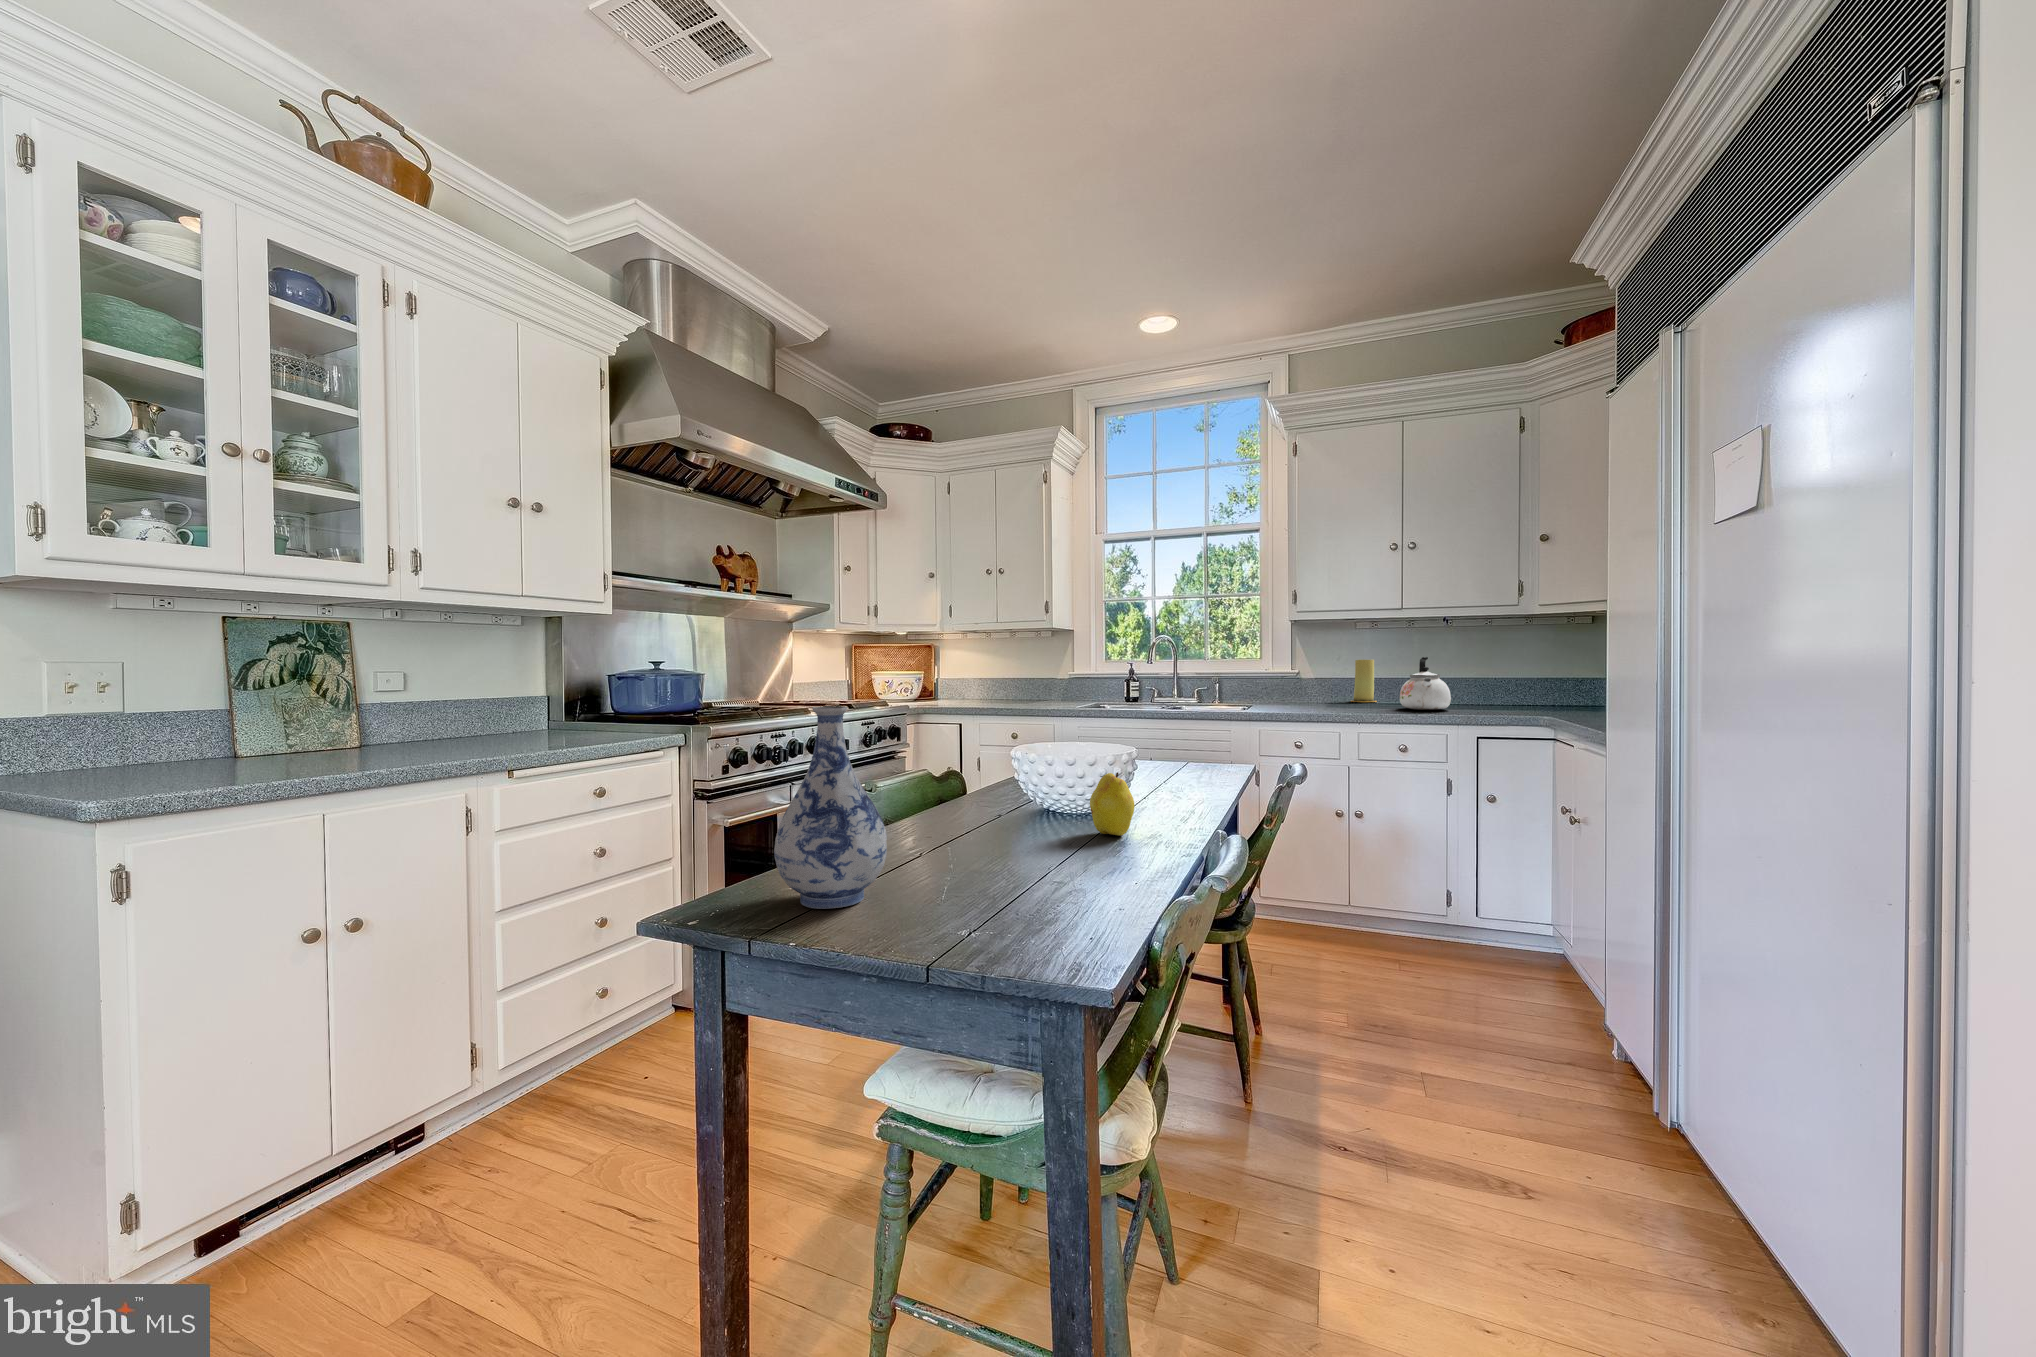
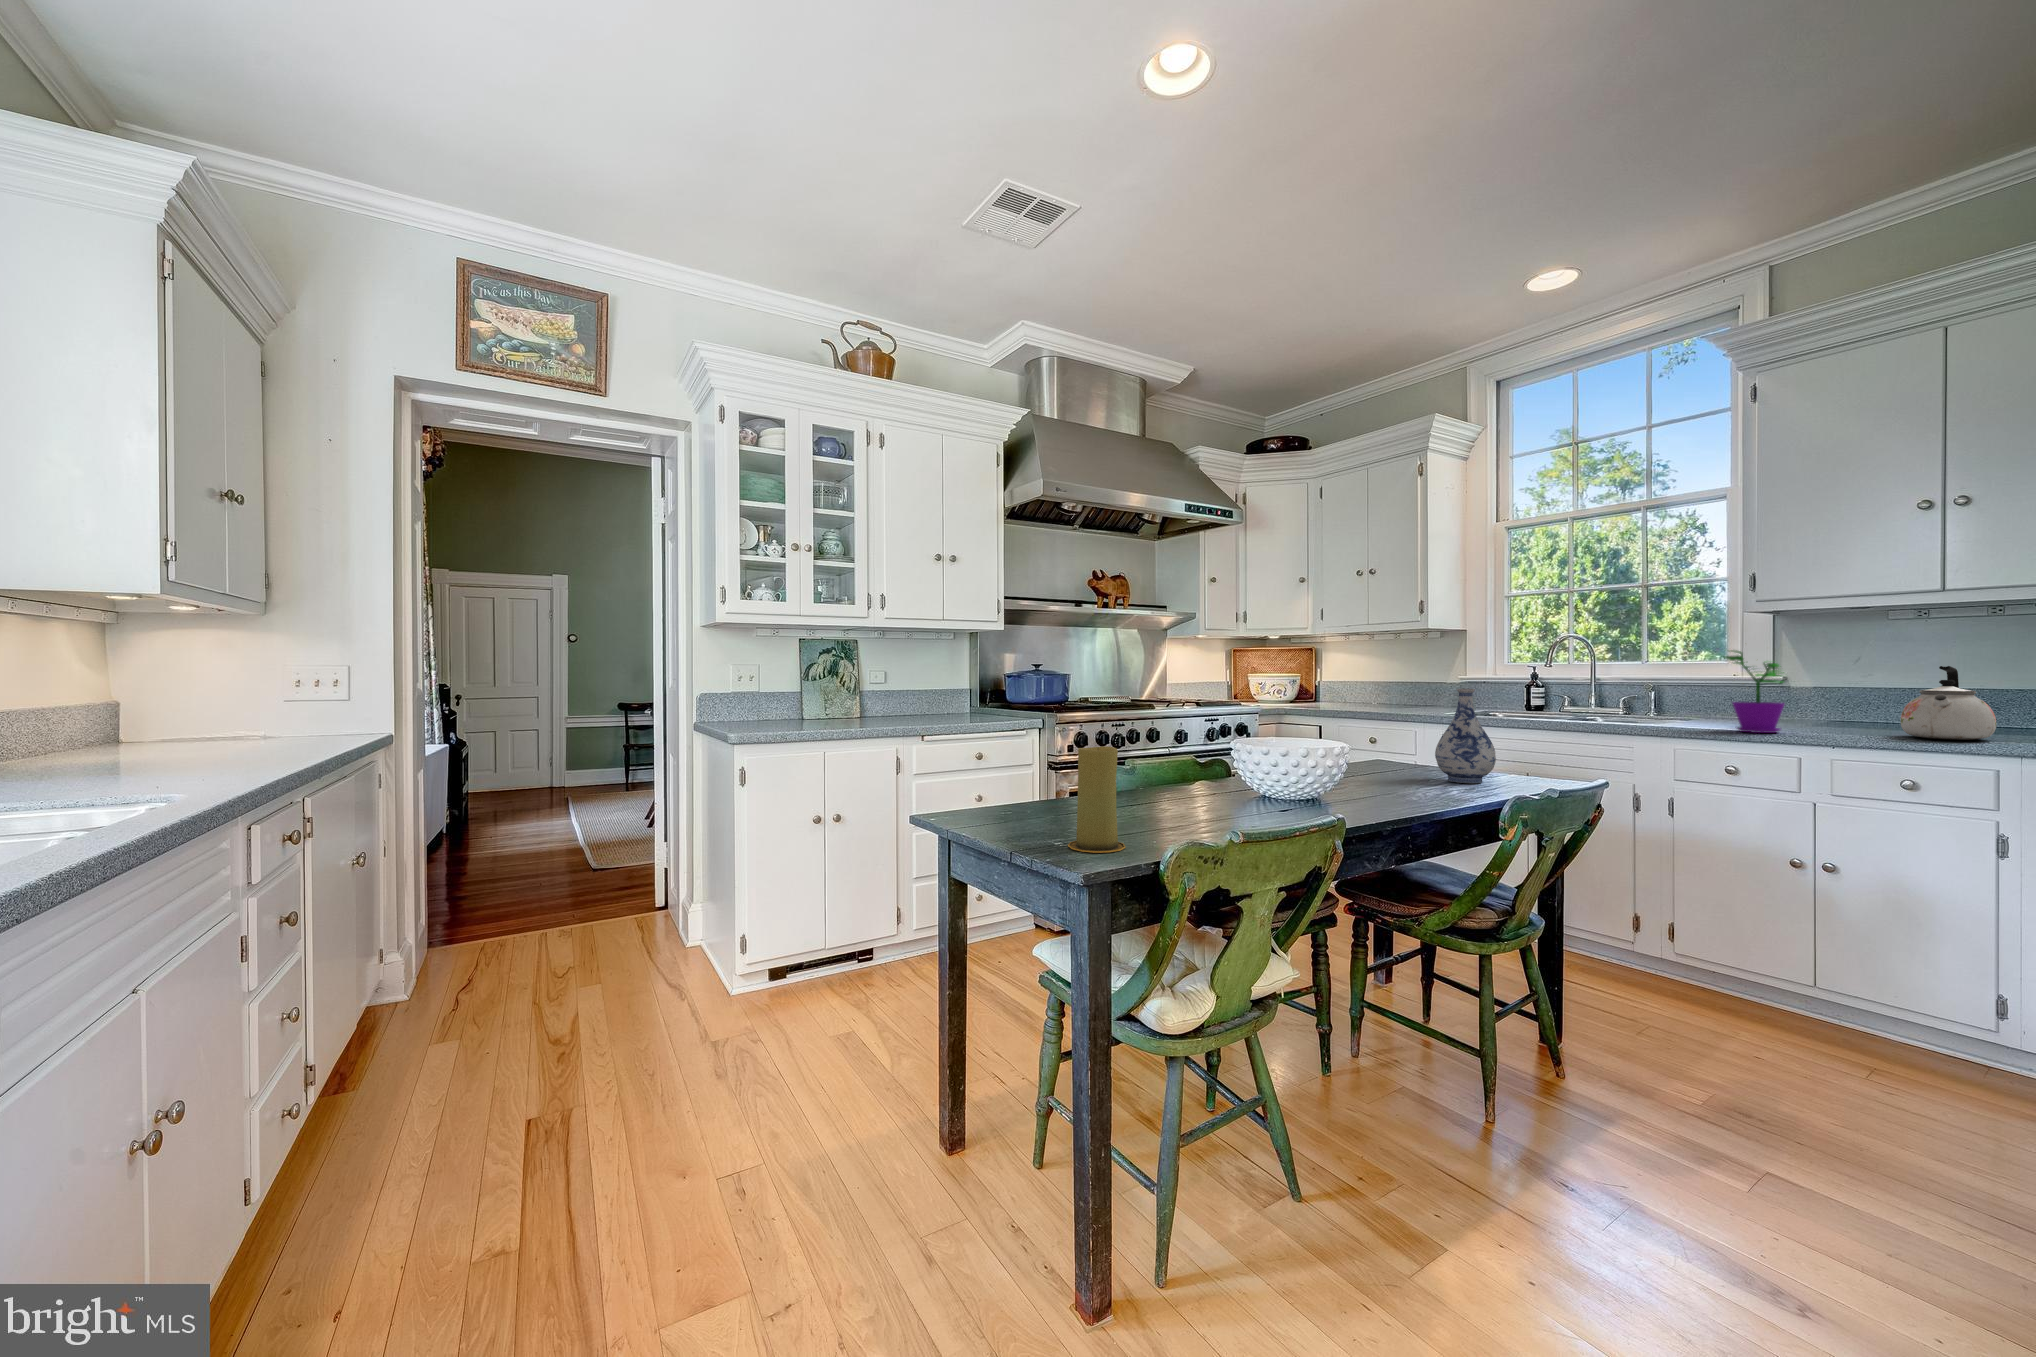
flower pot: none [1296,640,1341,711] -> present [1724,651,1784,733]
candle: present [1351,660,1377,702] -> present [1068,746,1125,853]
vase: present [774,706,887,909] -> present [1435,689,1496,783]
fruit: present [1090,772,1135,836] -> none [1244,766,1282,817]

